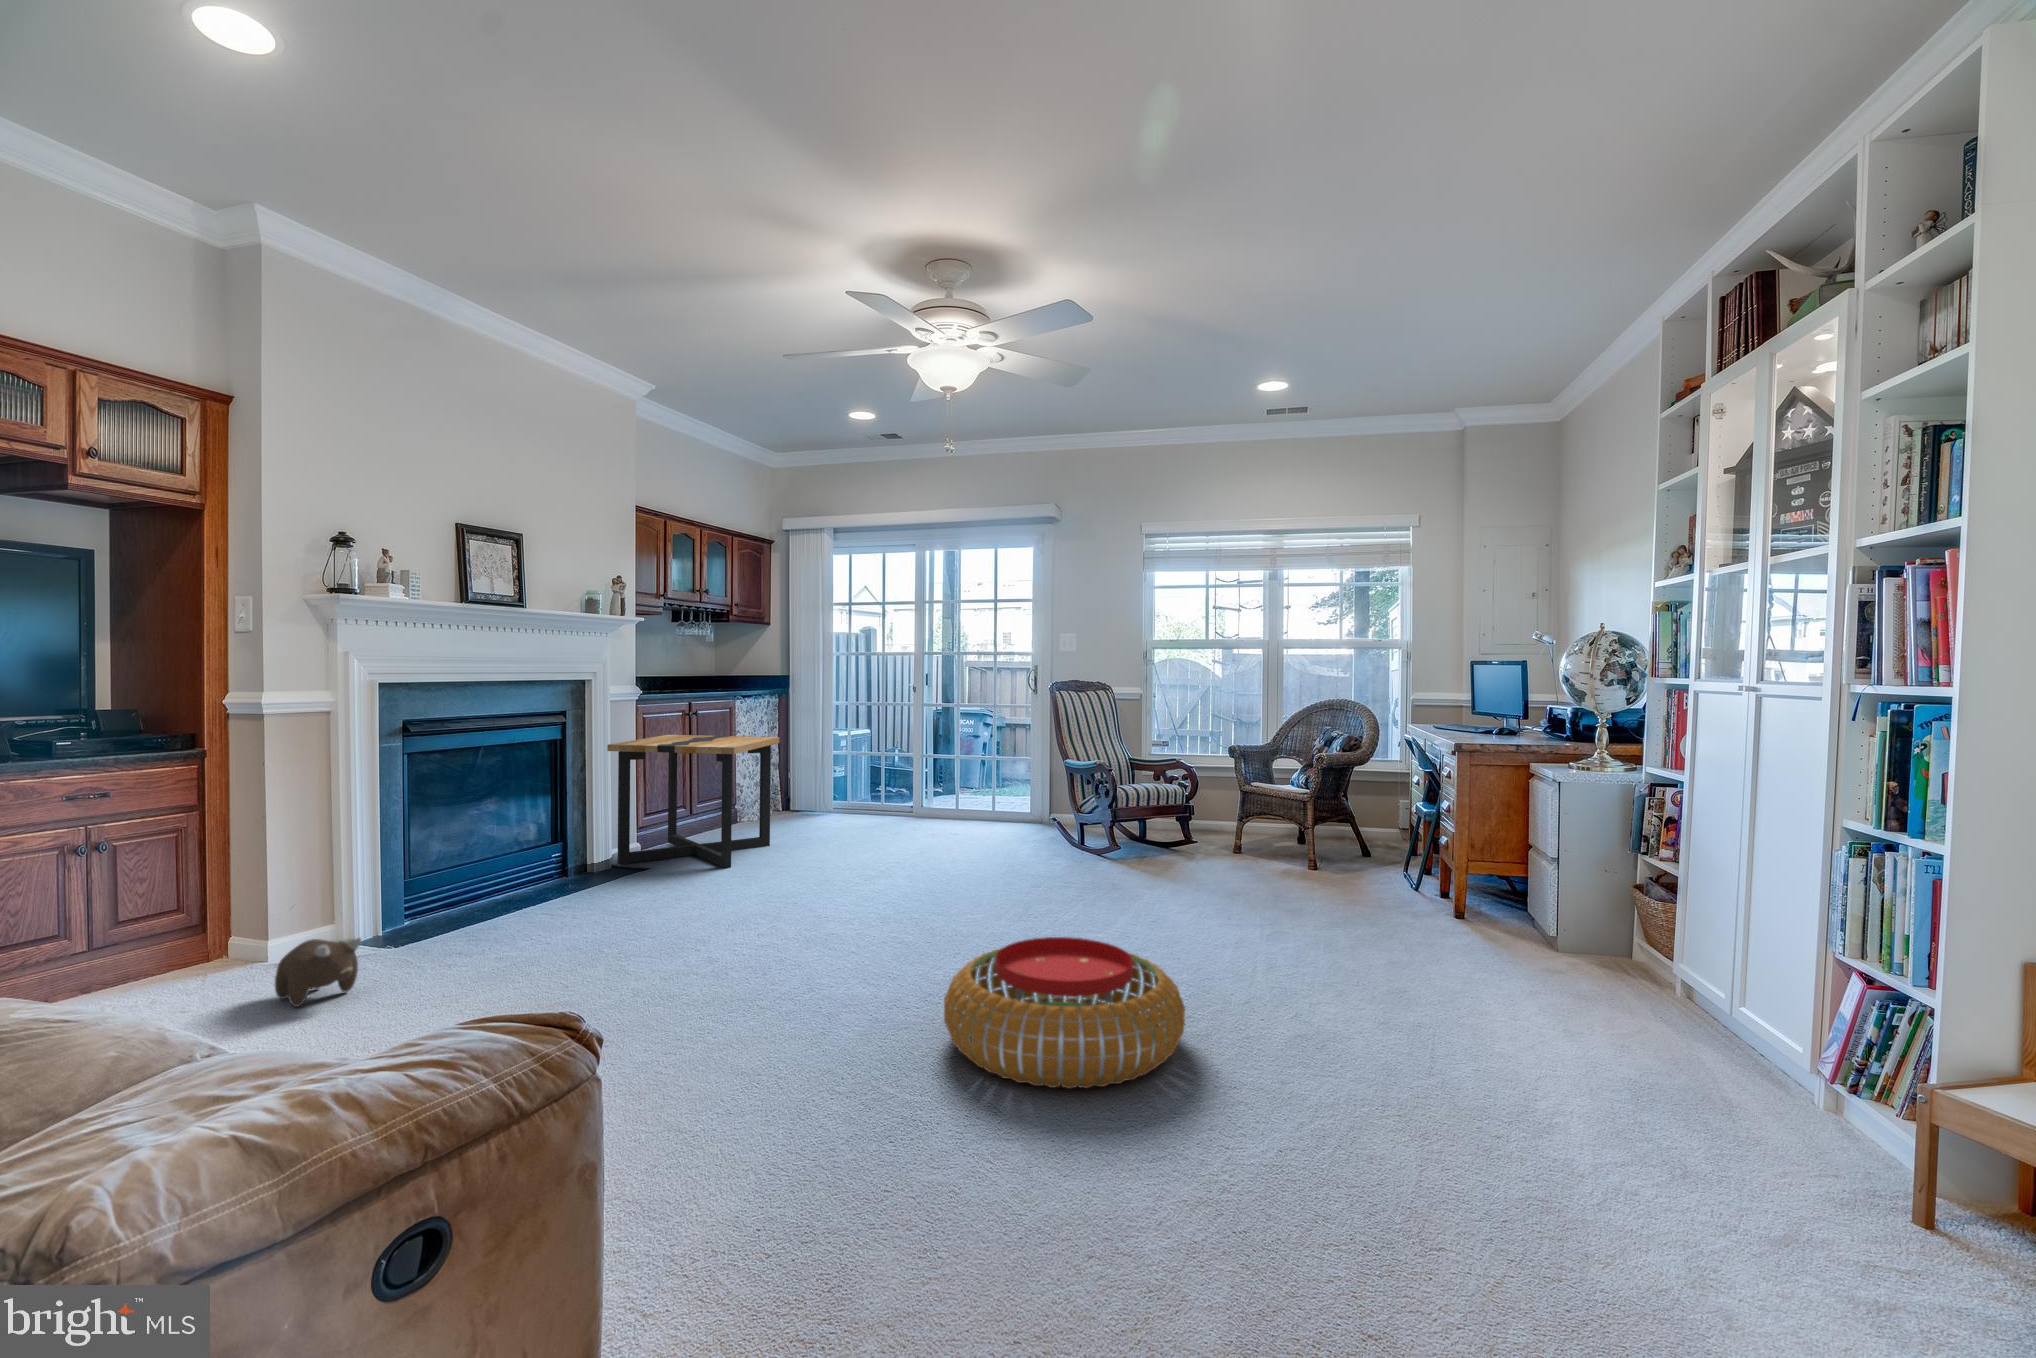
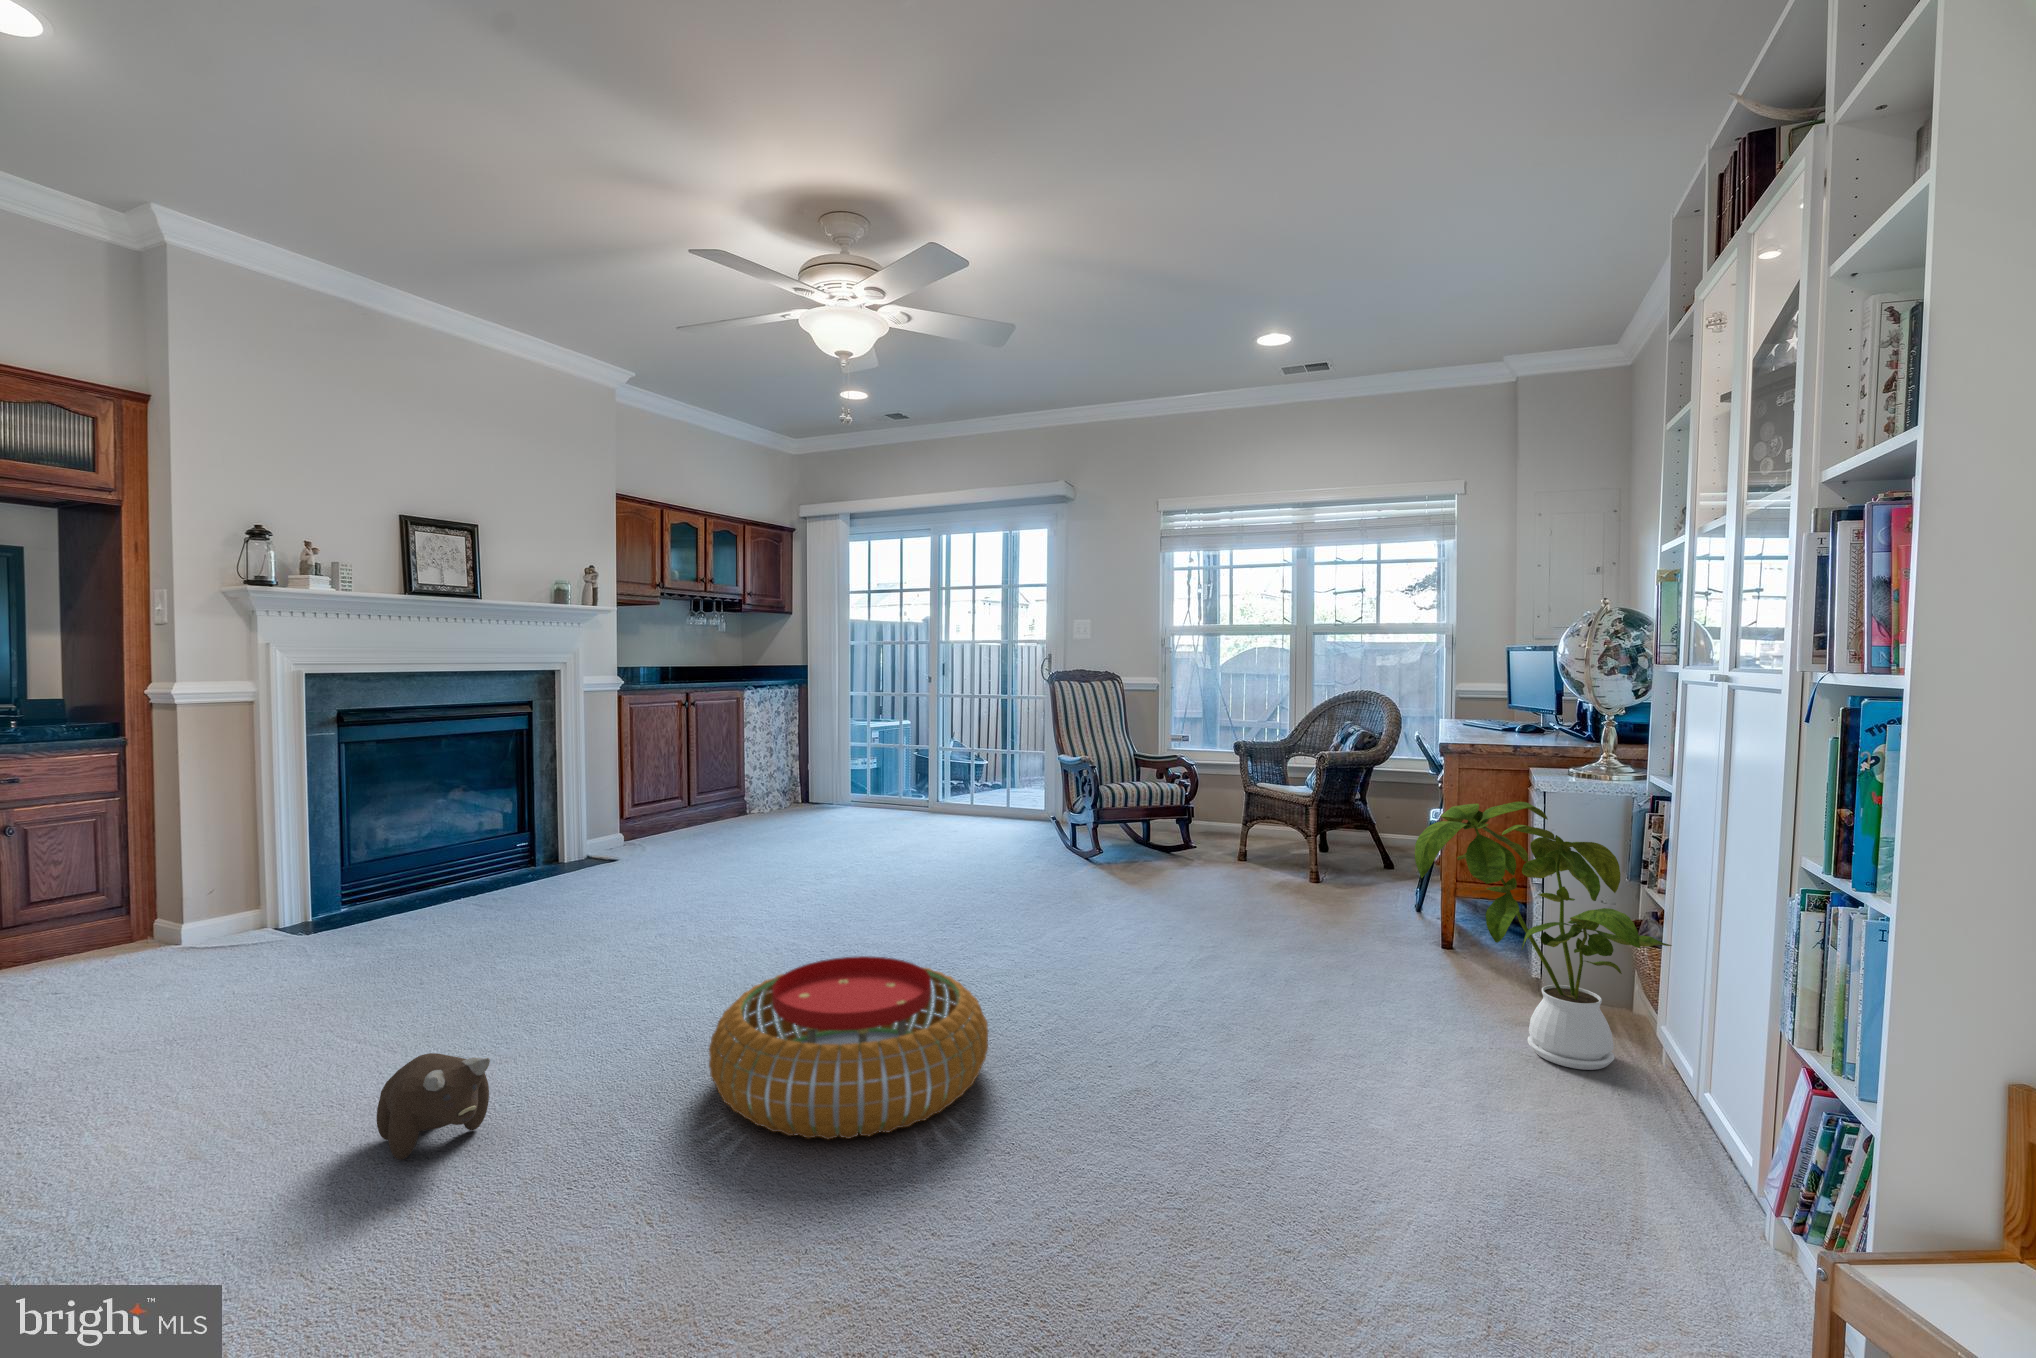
side table: present [607,735,779,868] -> none [583,724,767,859]
house plant: none [1489,789,1704,1002] -> present [1415,802,1672,1070]
plush toy: present [275,938,361,1007] -> present [377,1053,490,1160]

